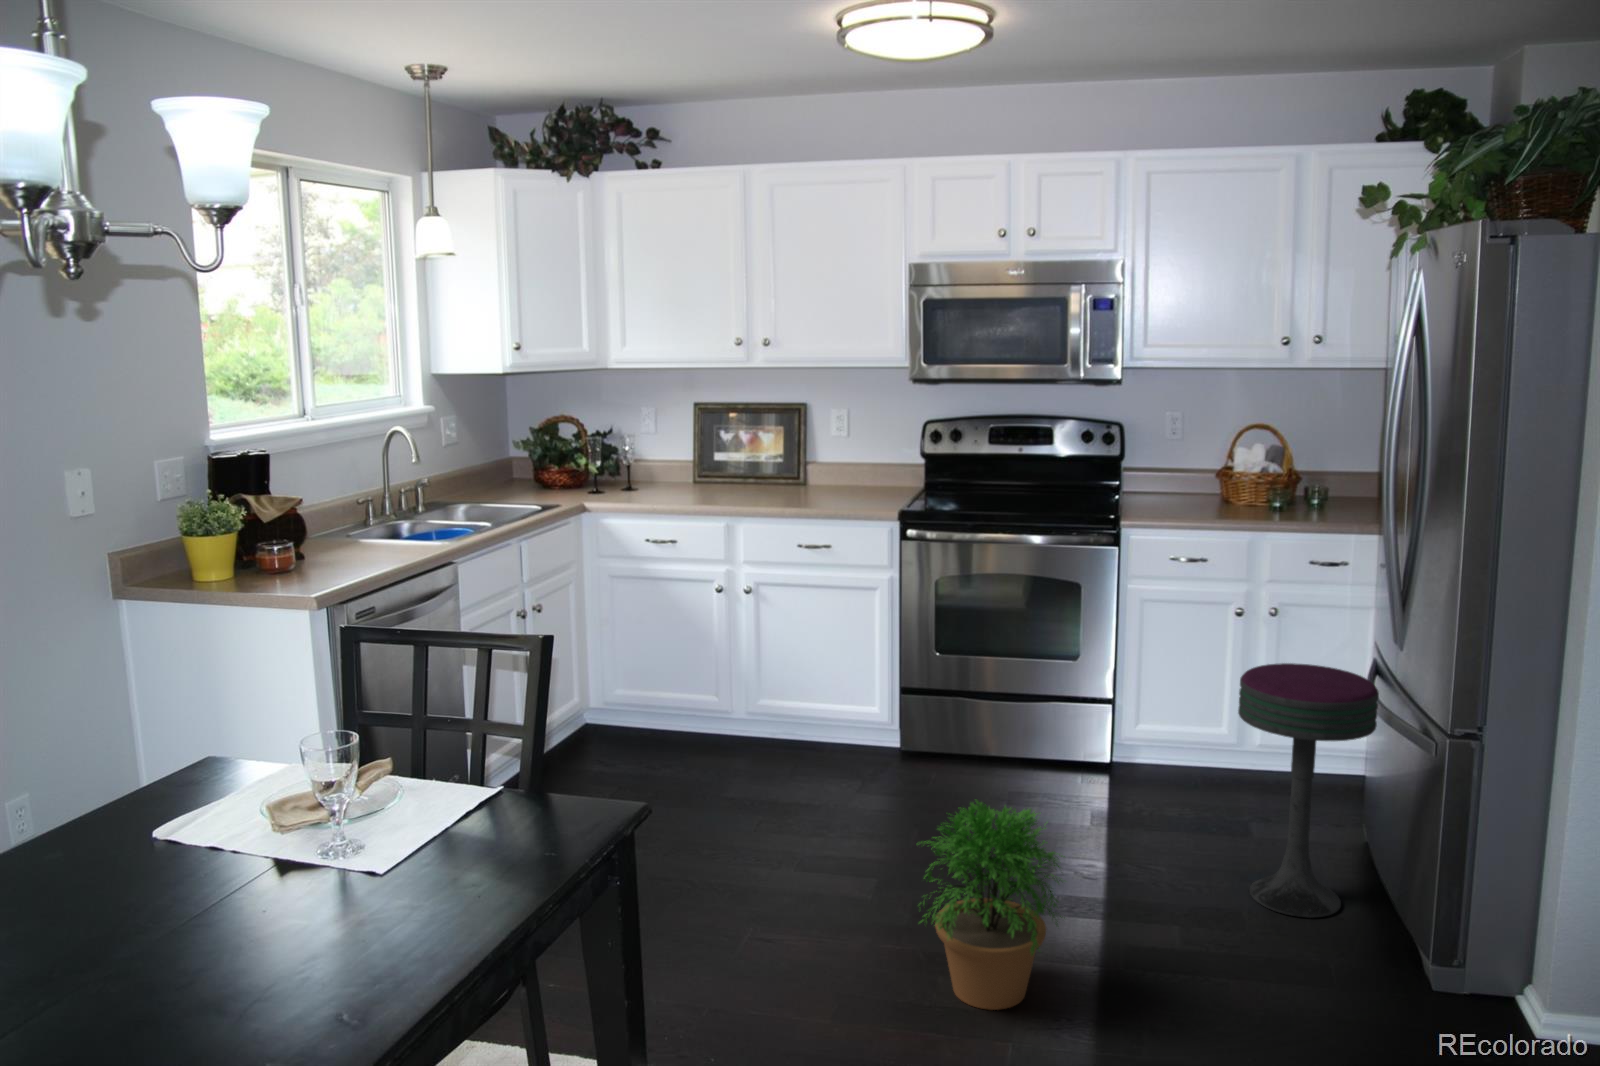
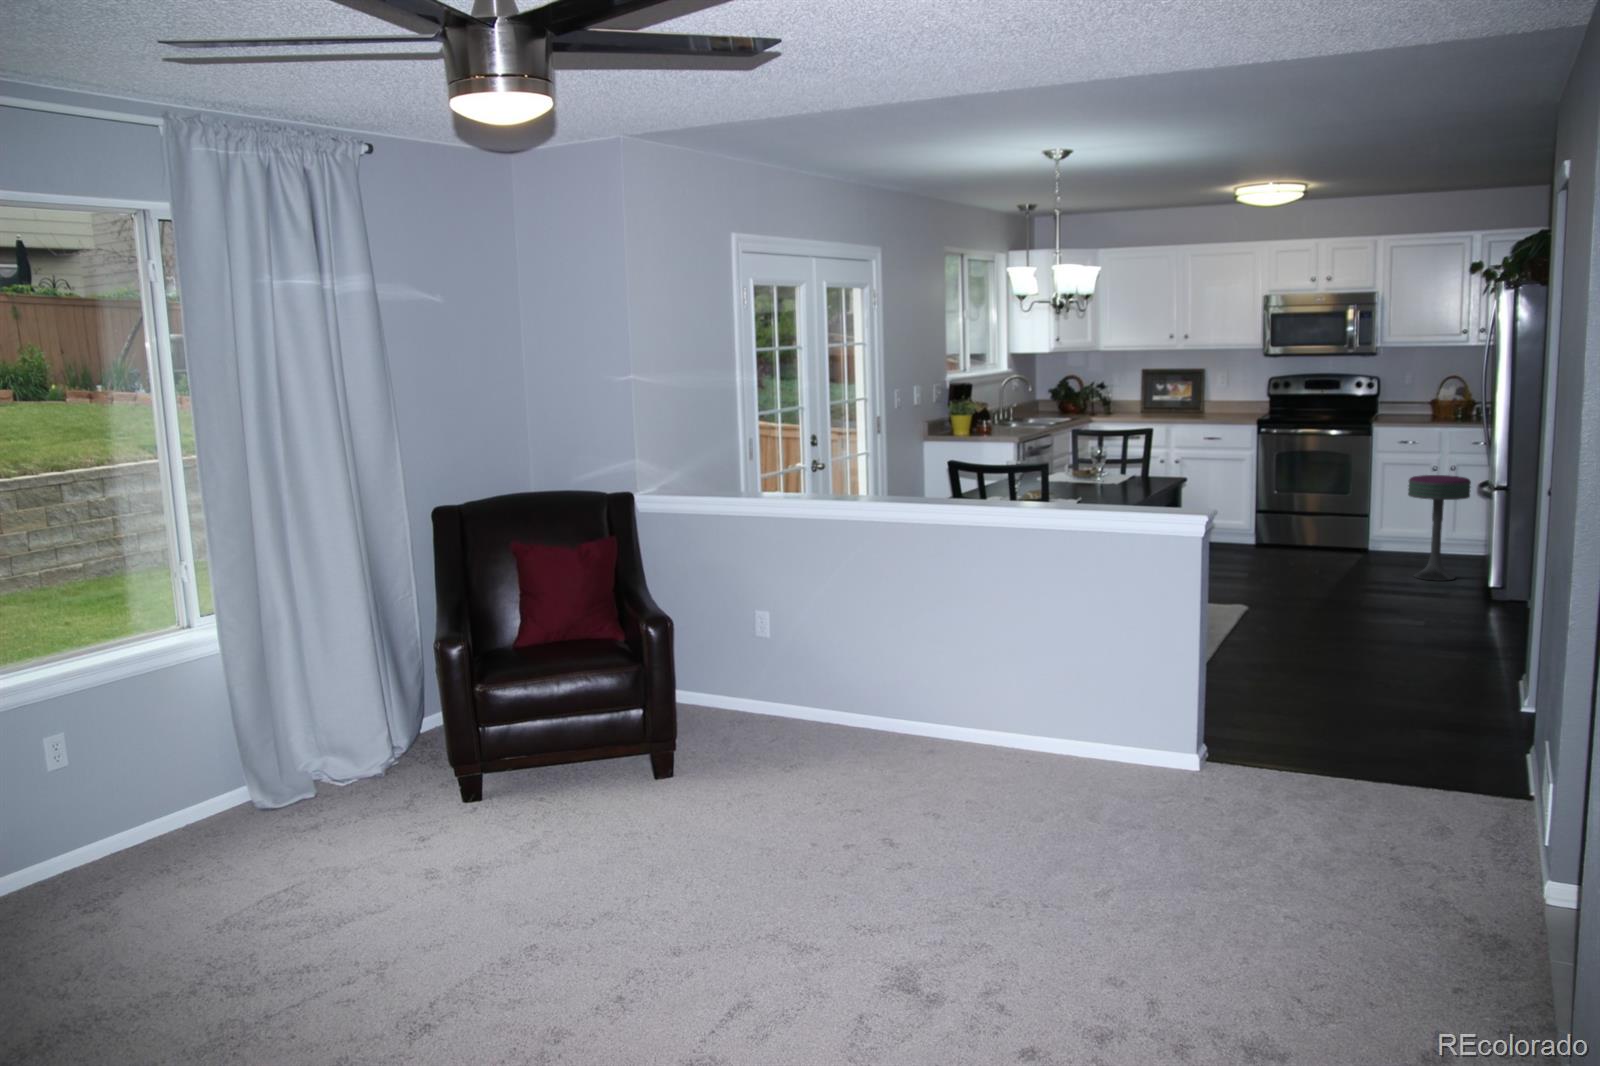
potted plant: present [919,800,1065,1010] -> none [1256,511,1317,590]

